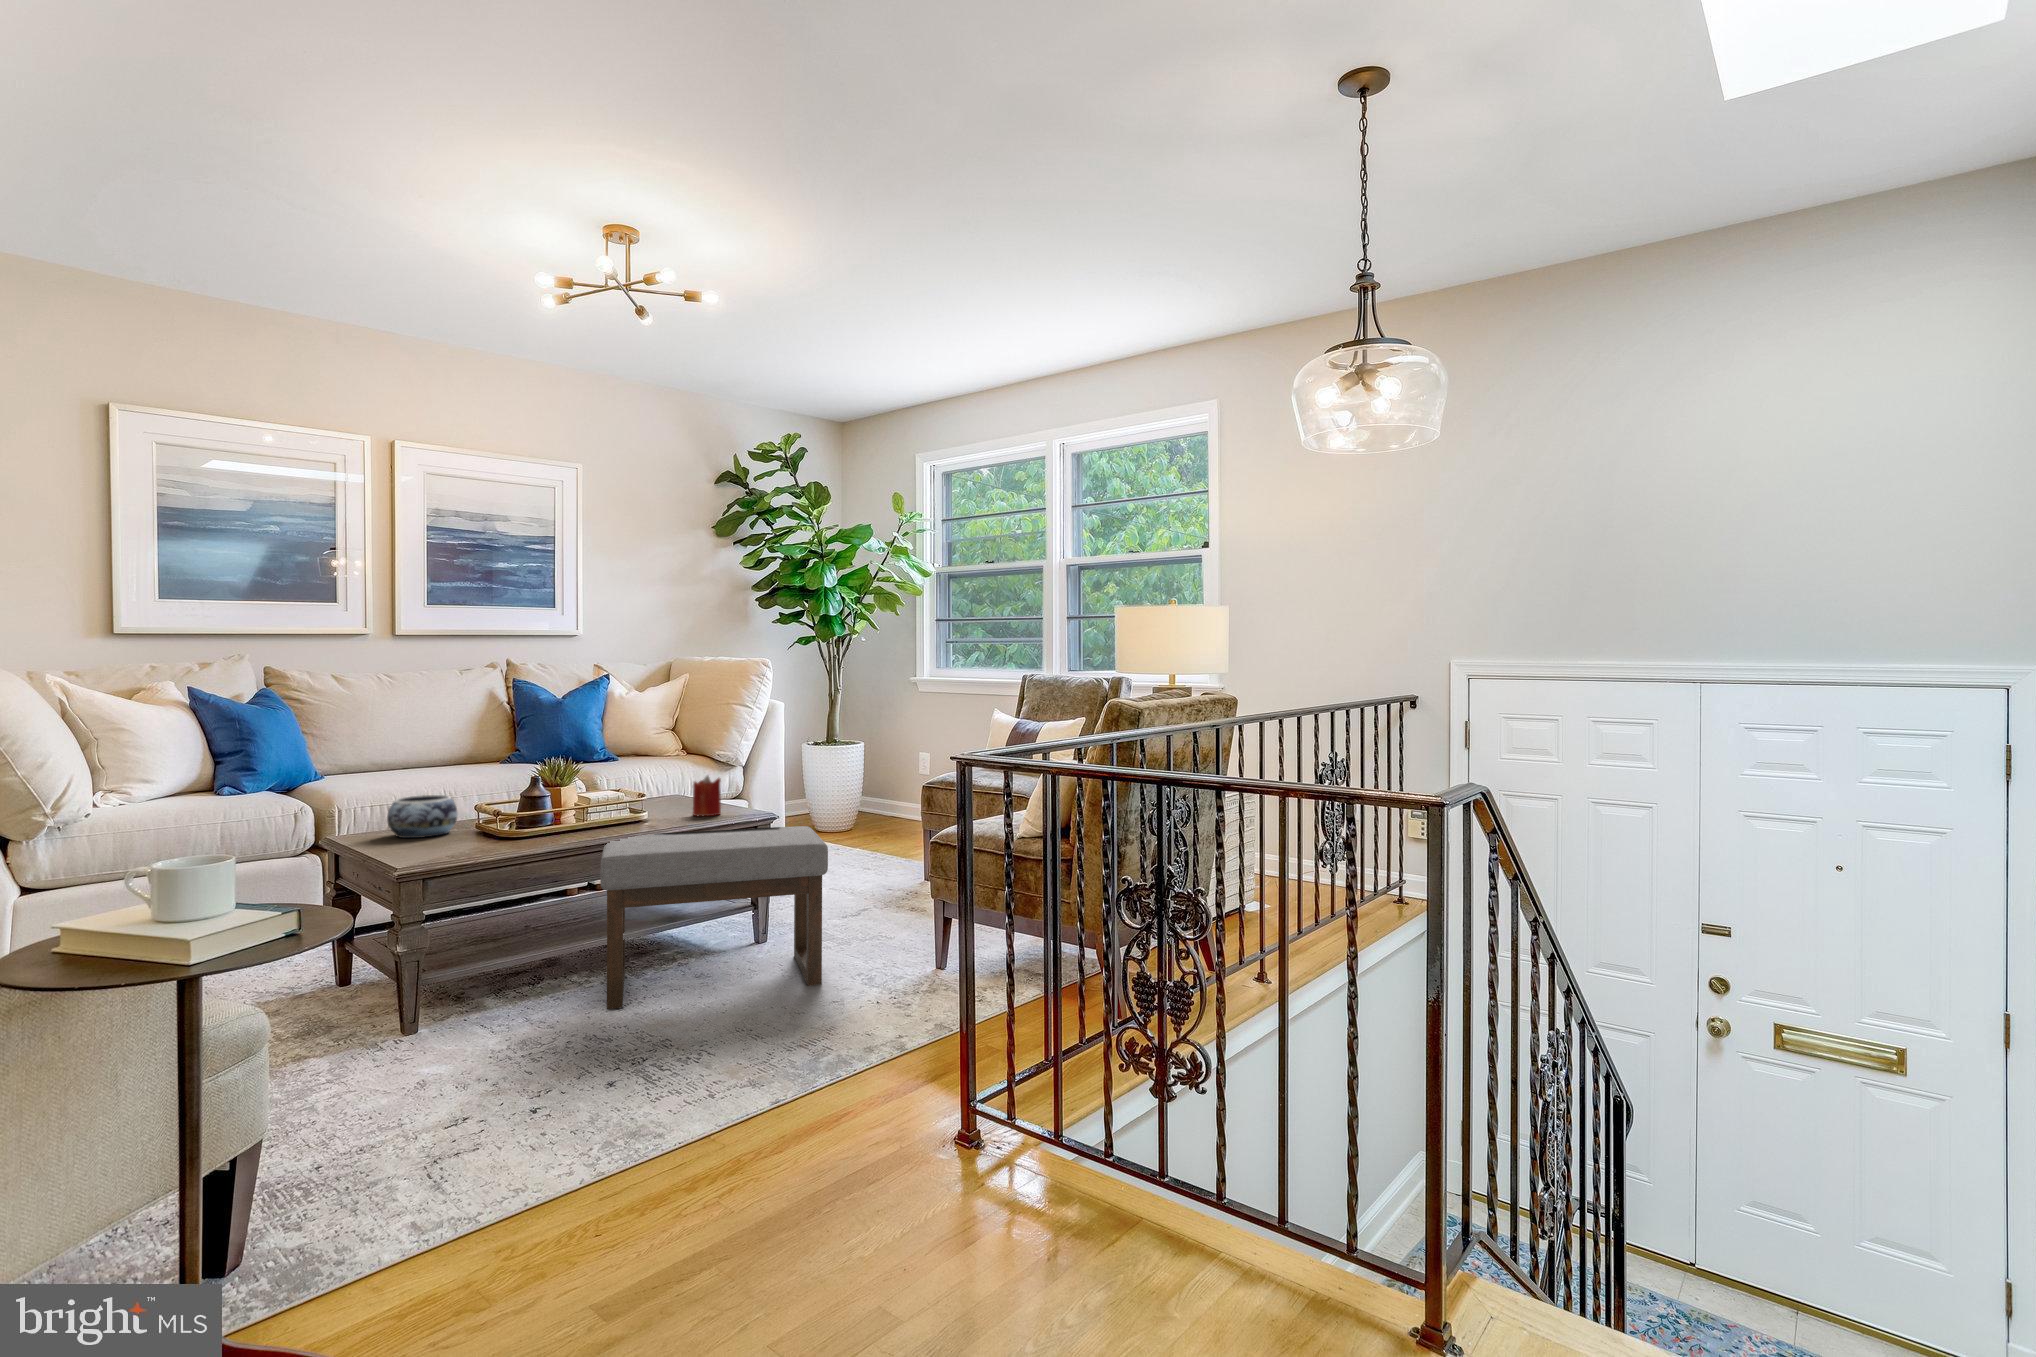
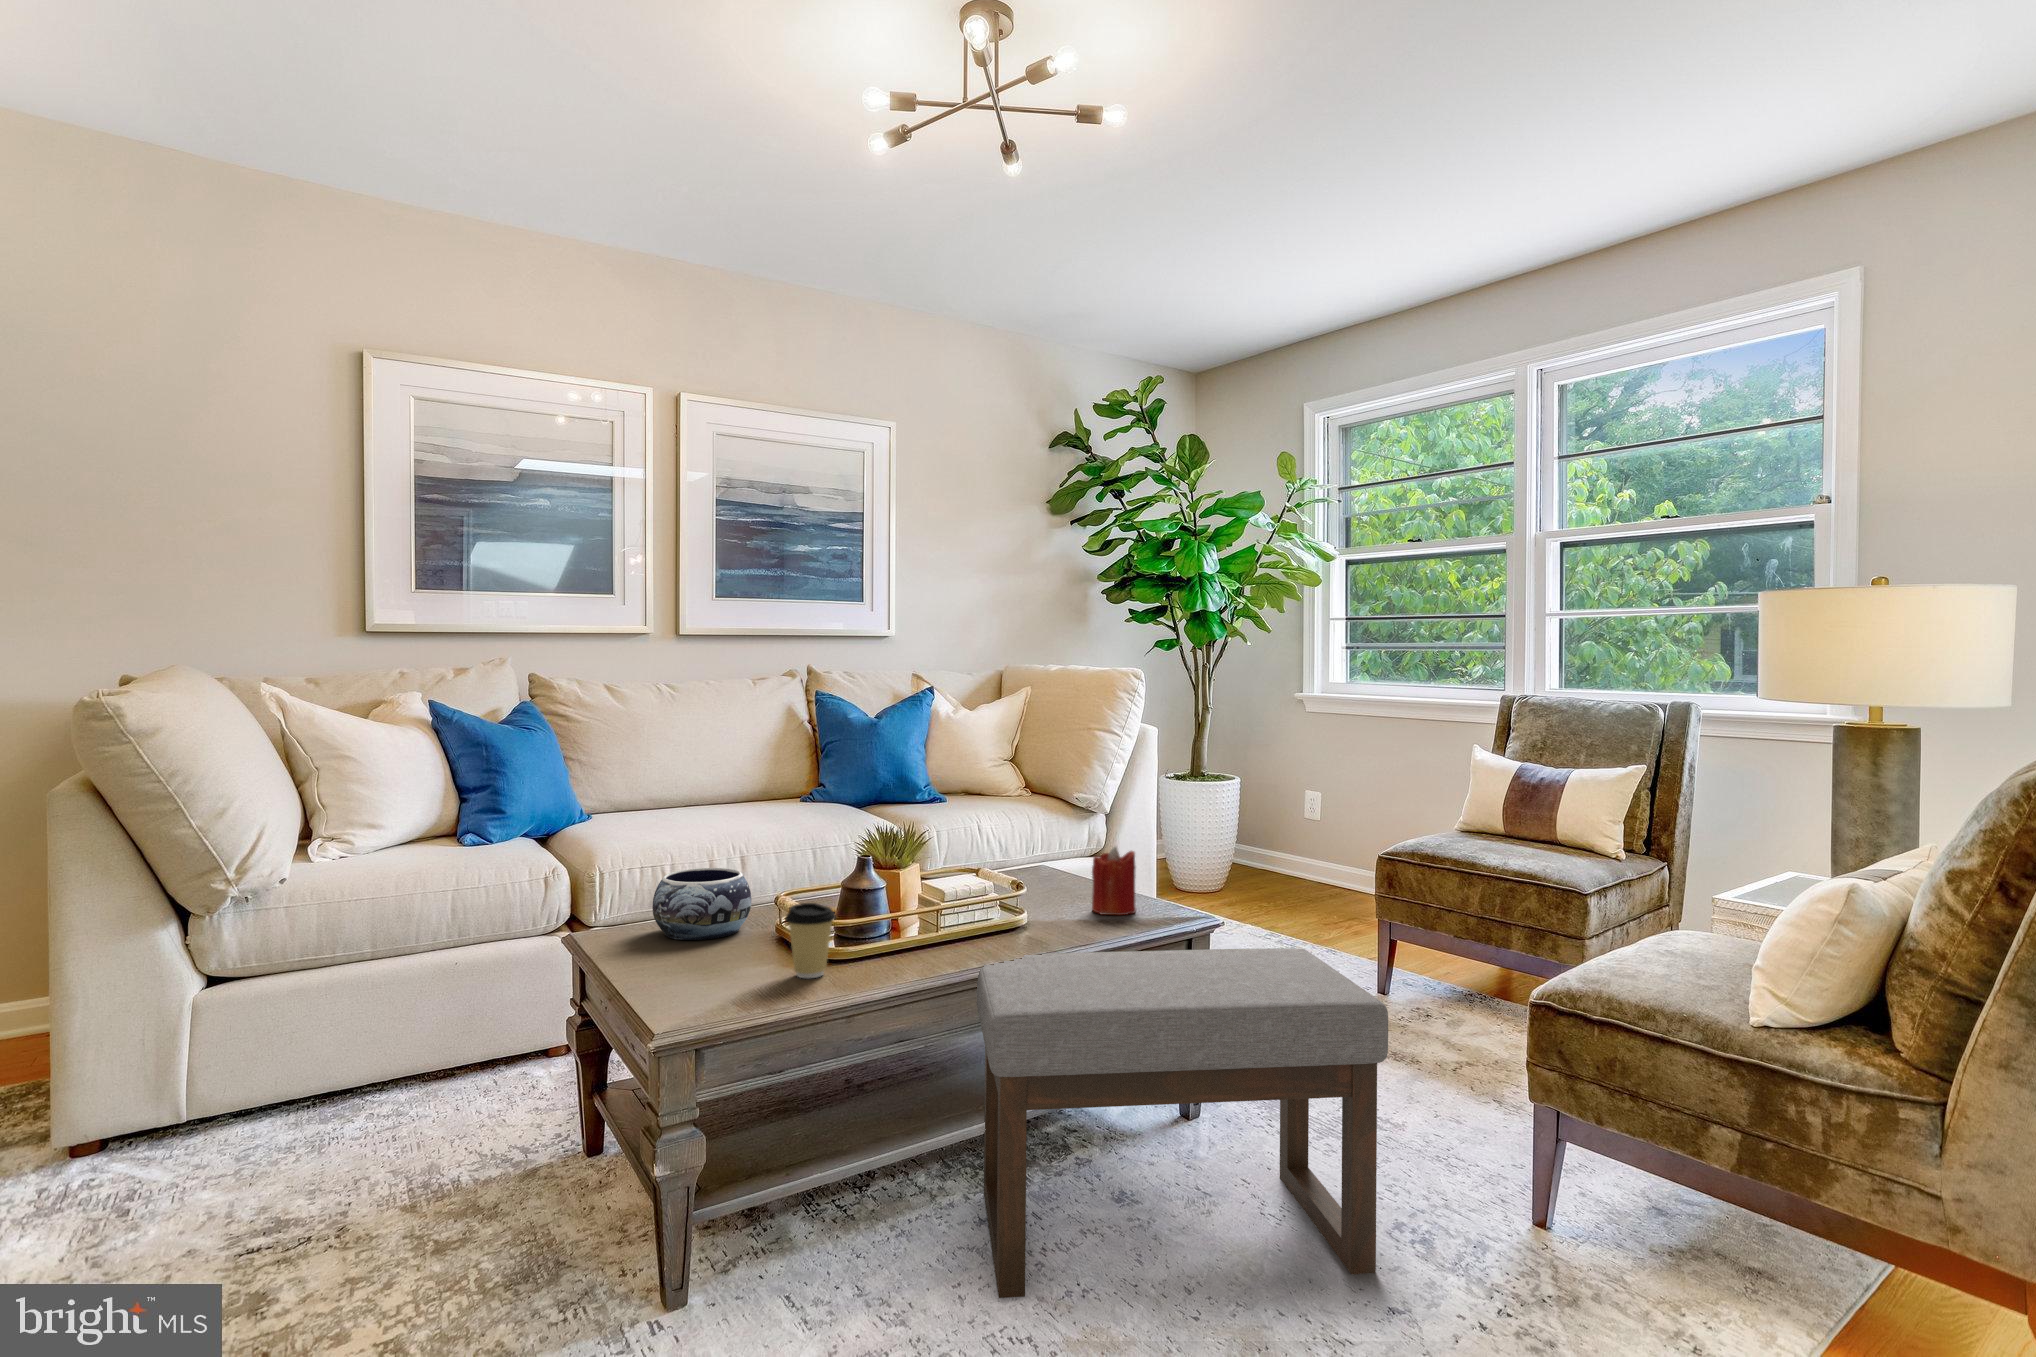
coffee cup: none [478,806,511,848] -> present [785,903,836,978]

